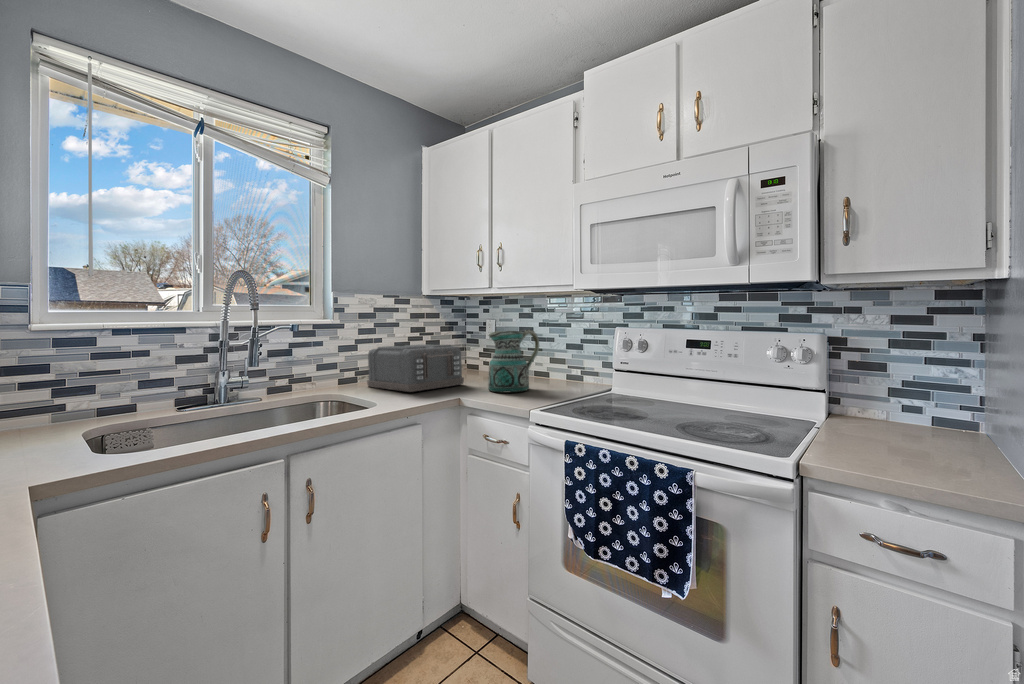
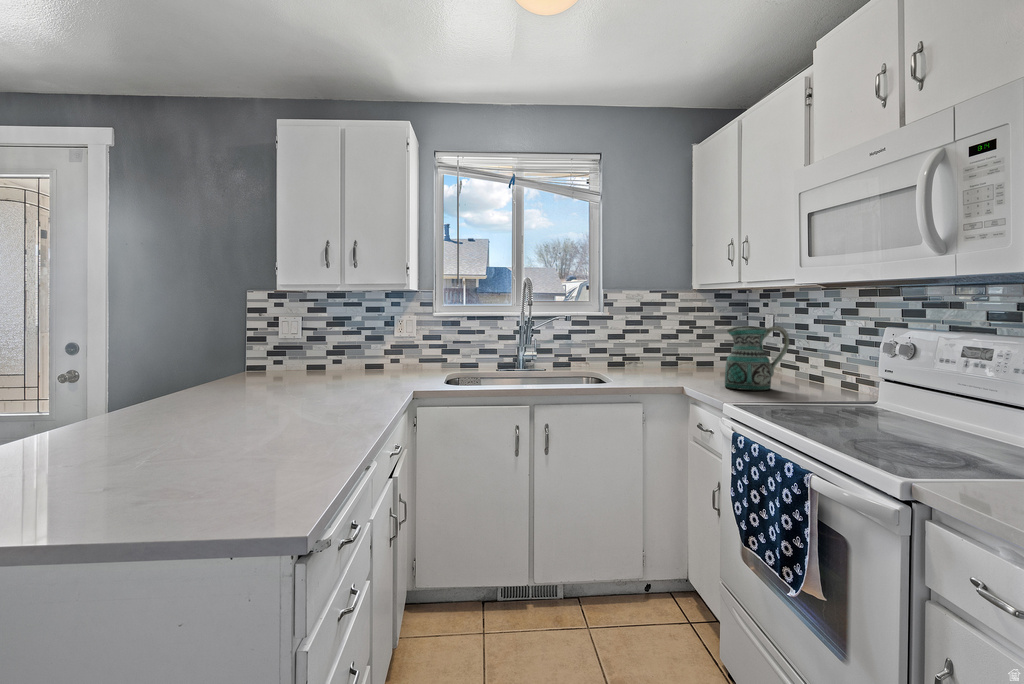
toaster: present [367,344,464,392] -> none [623,337,711,380]

